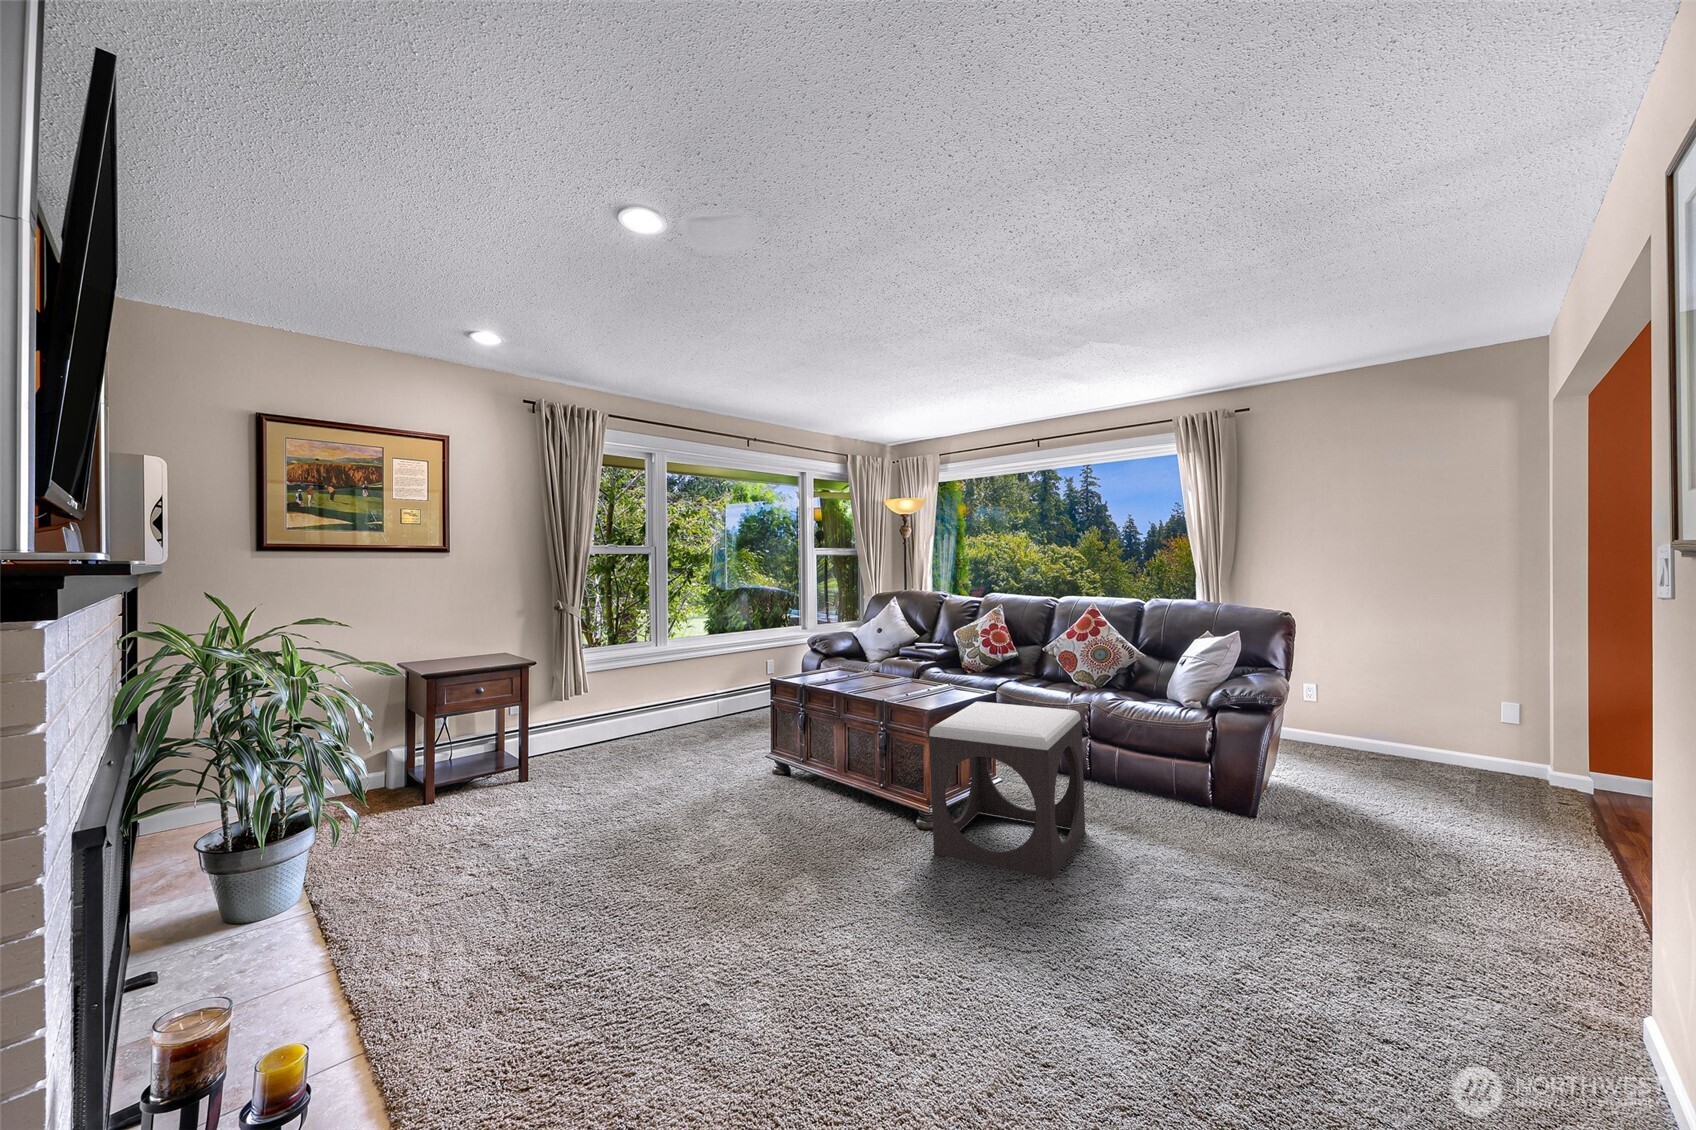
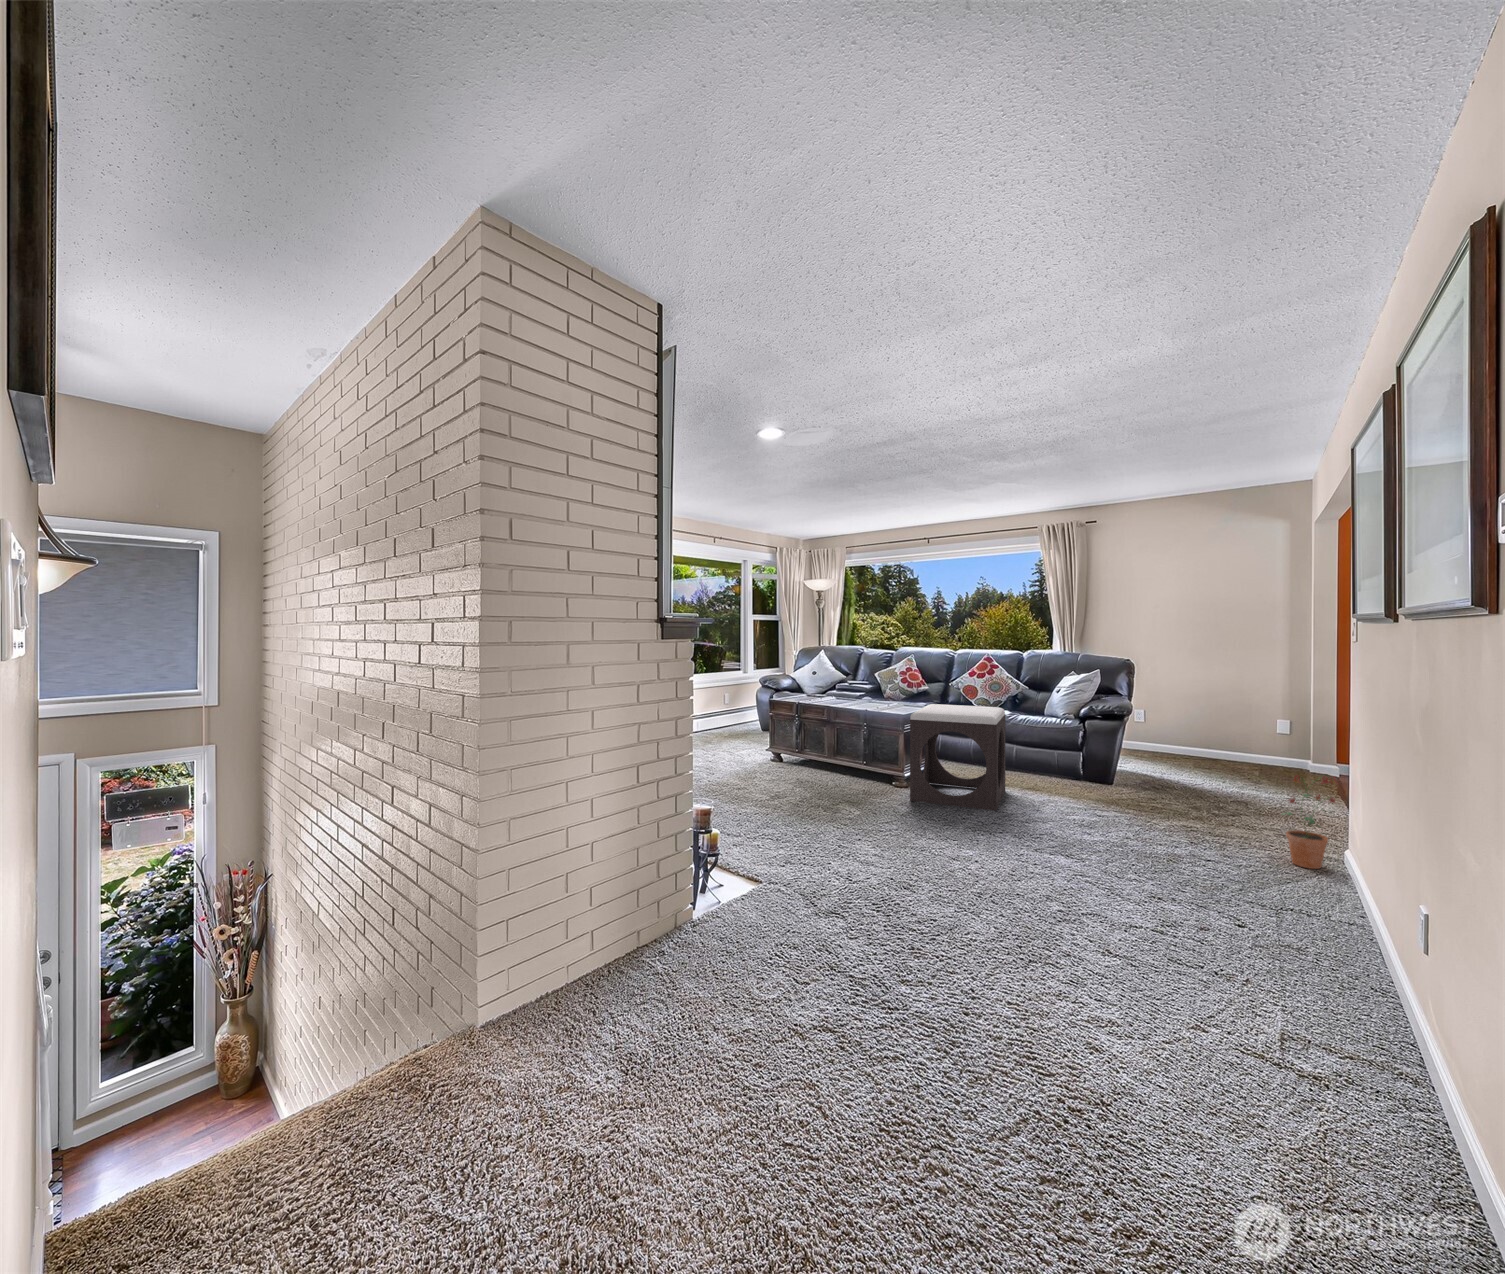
potted plant: none [1500,887,1614,1061] -> present [1282,775,1337,869]

